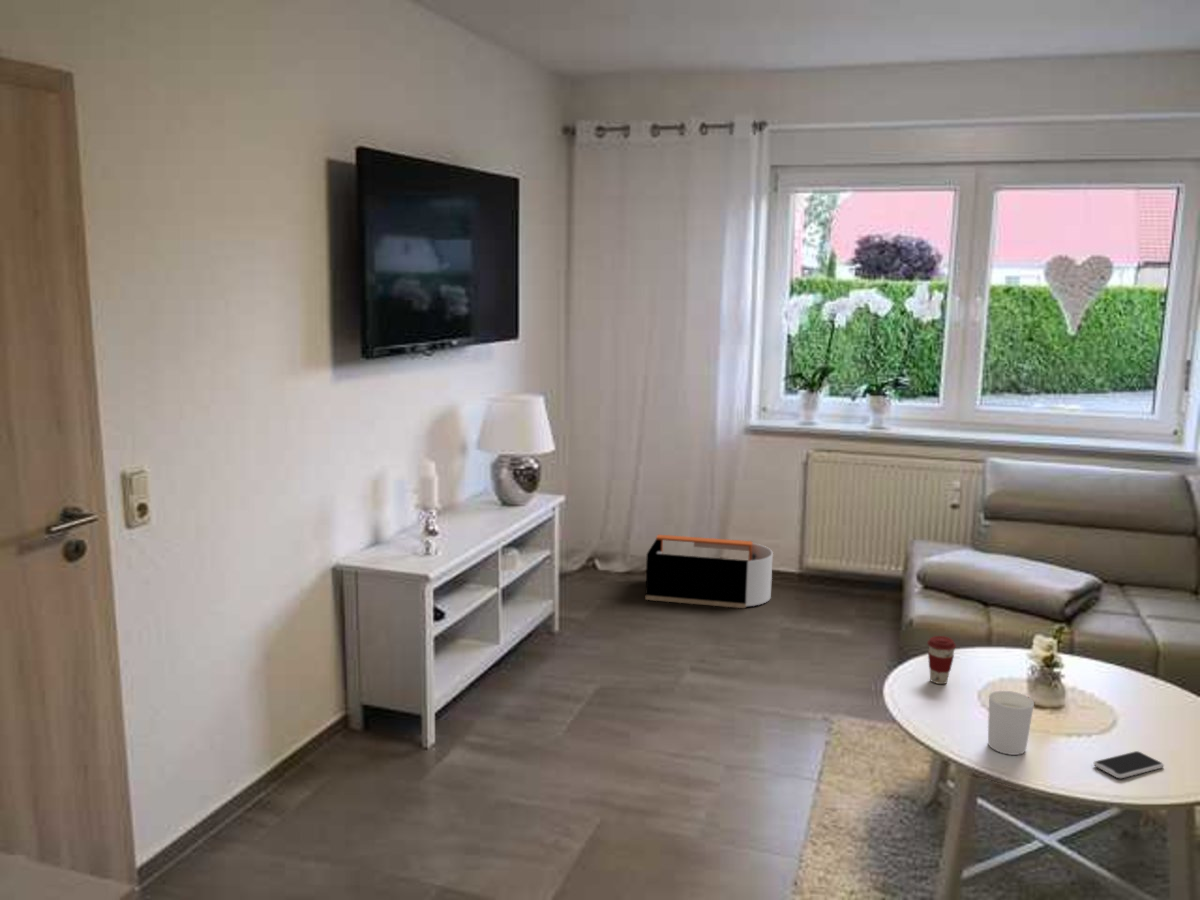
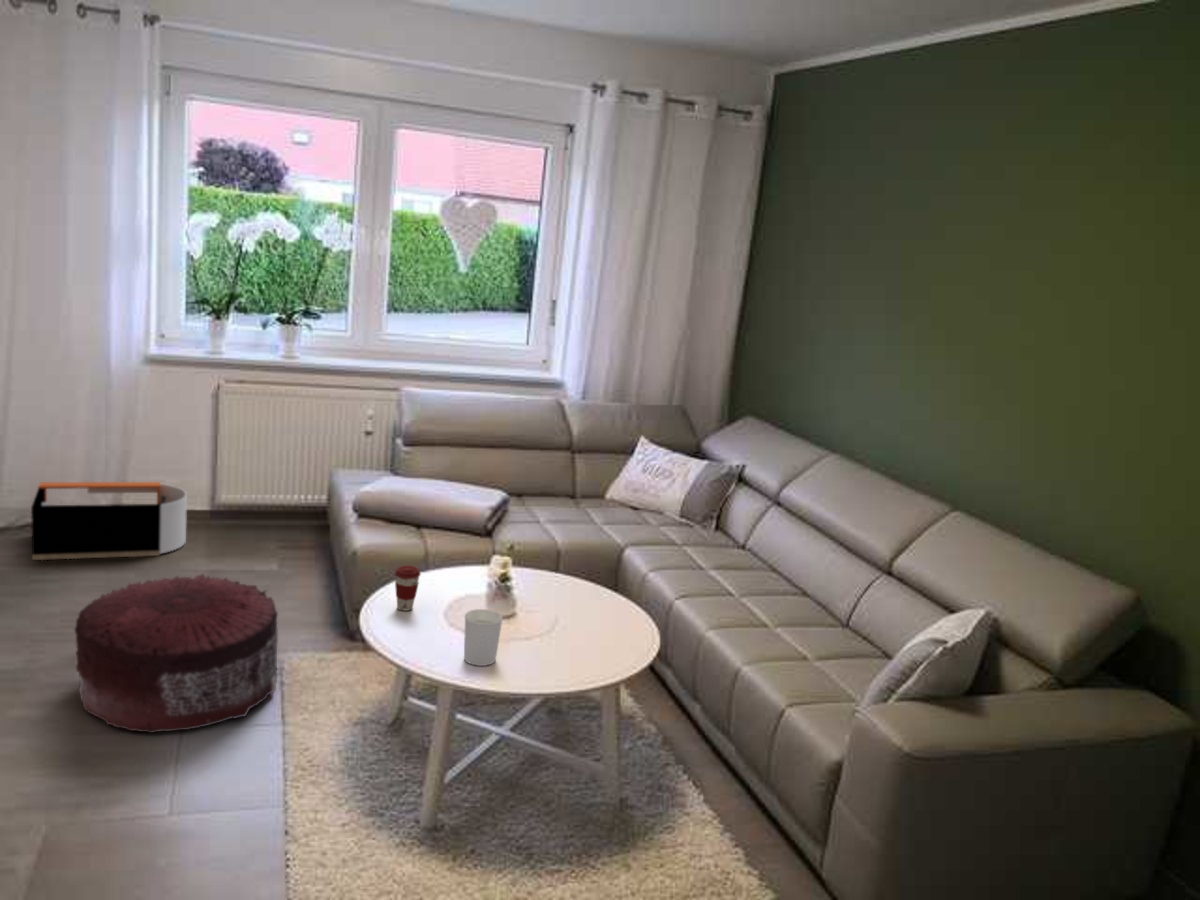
pouf: none [648,623,823,766] -> present [75,574,278,733]
smartphone: present [1094,751,1164,778] -> none [549,642,598,668]

